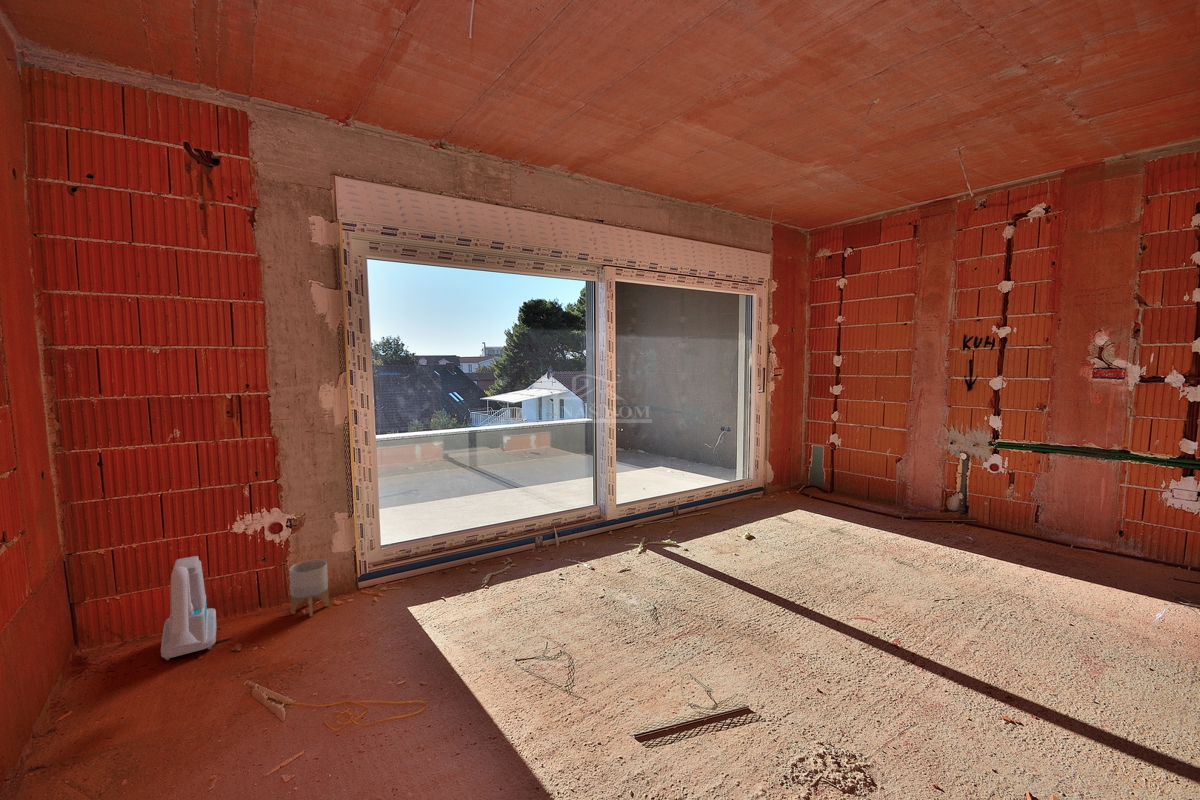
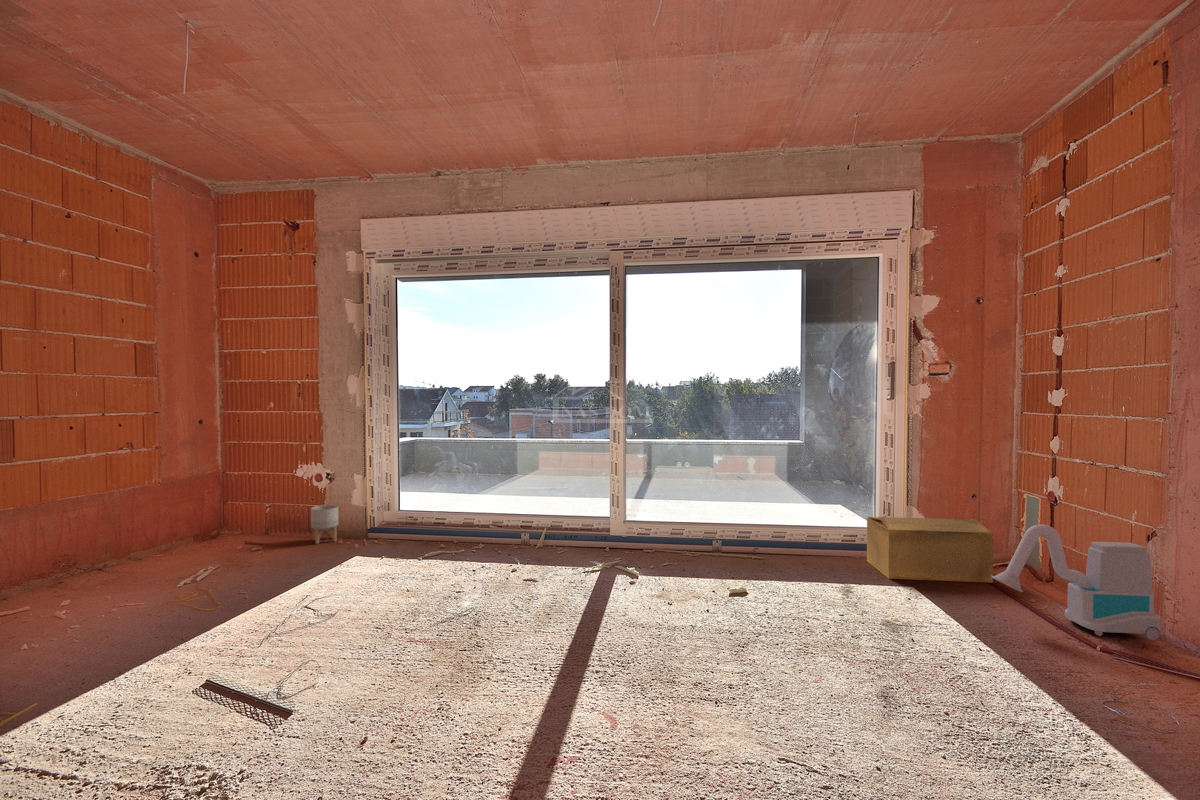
cardboard box: none [752,464,817,508] -> present [867,517,993,583]
vacuum cleaner: present [161,556,217,660] -> present [991,524,1161,640]

